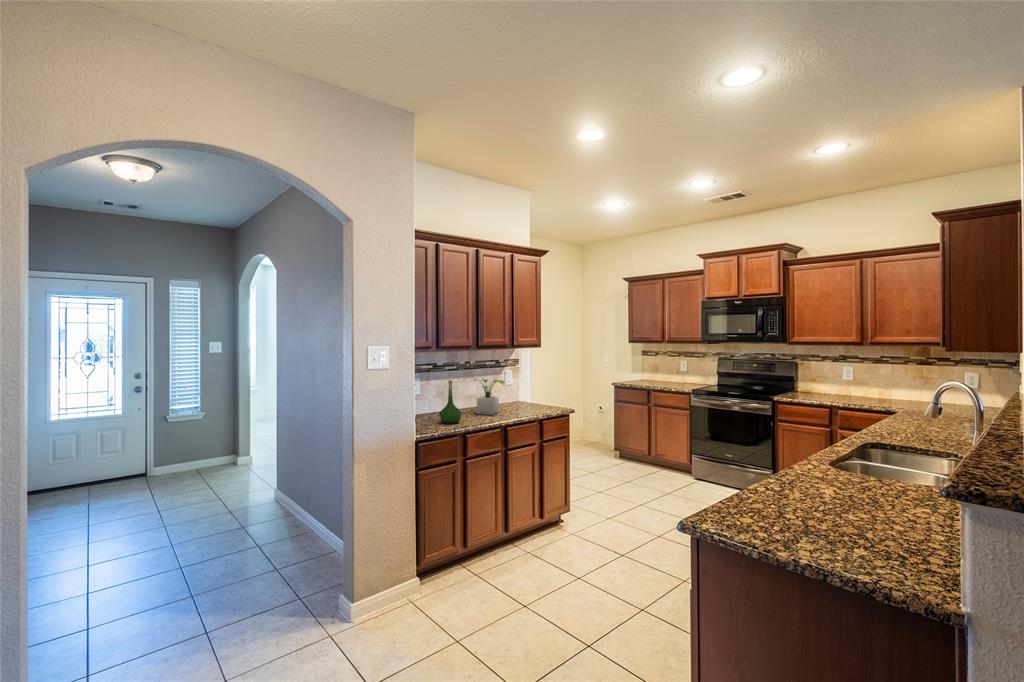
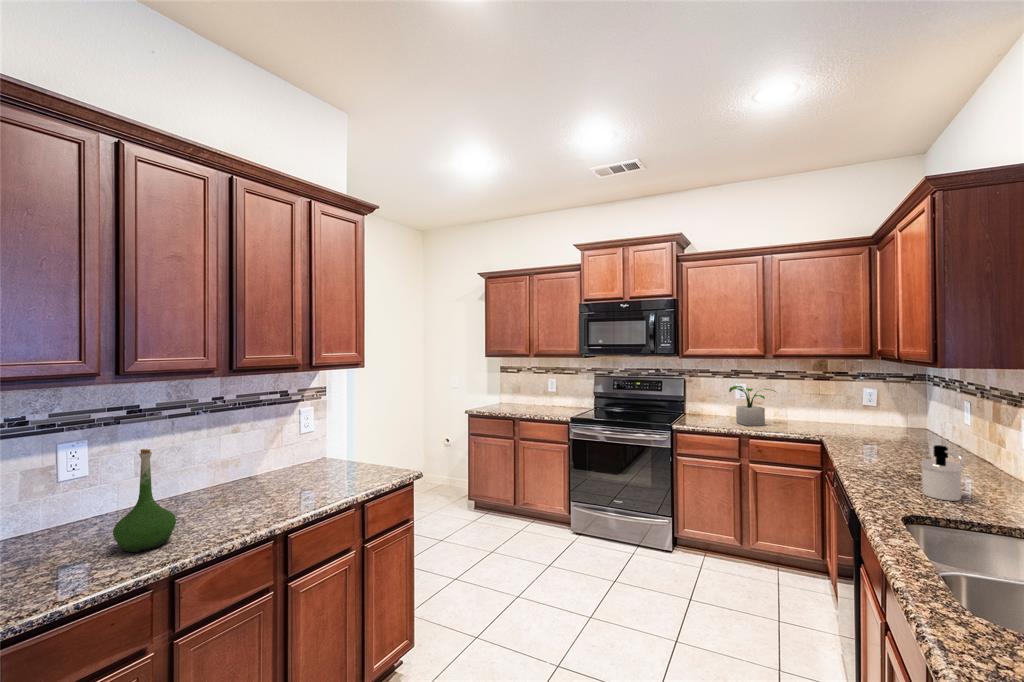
potted plant: present [477,379,504,415] -> present [729,386,776,426]
soap dispenser: none [912,404,941,441] -> present [920,445,965,501]

